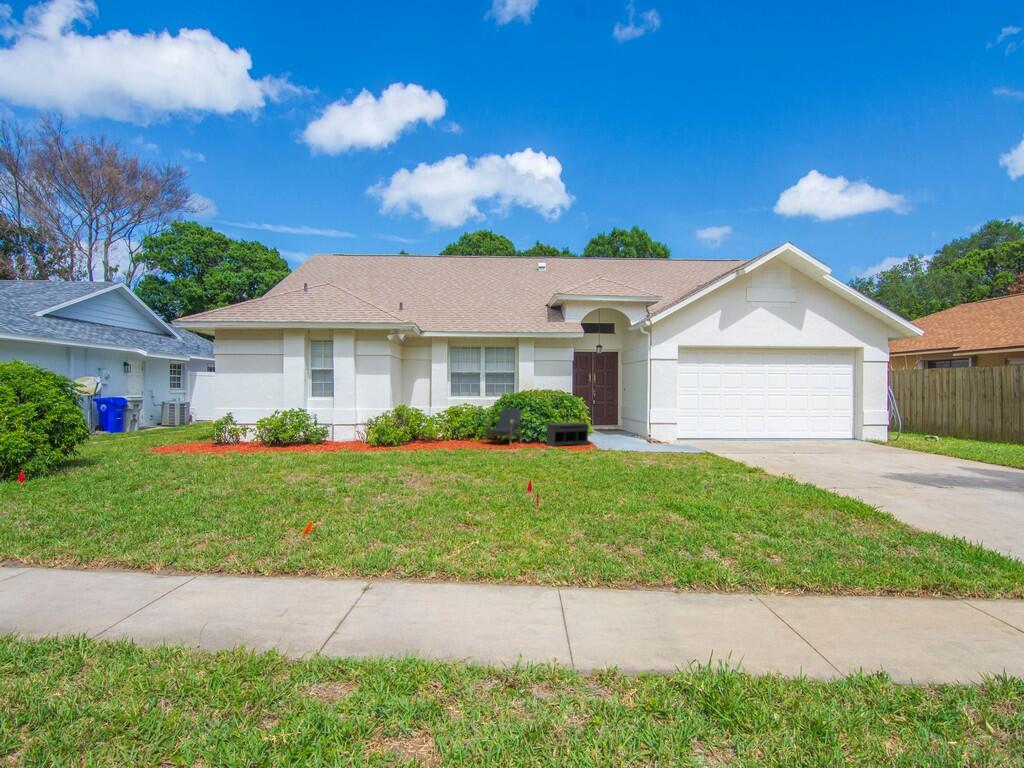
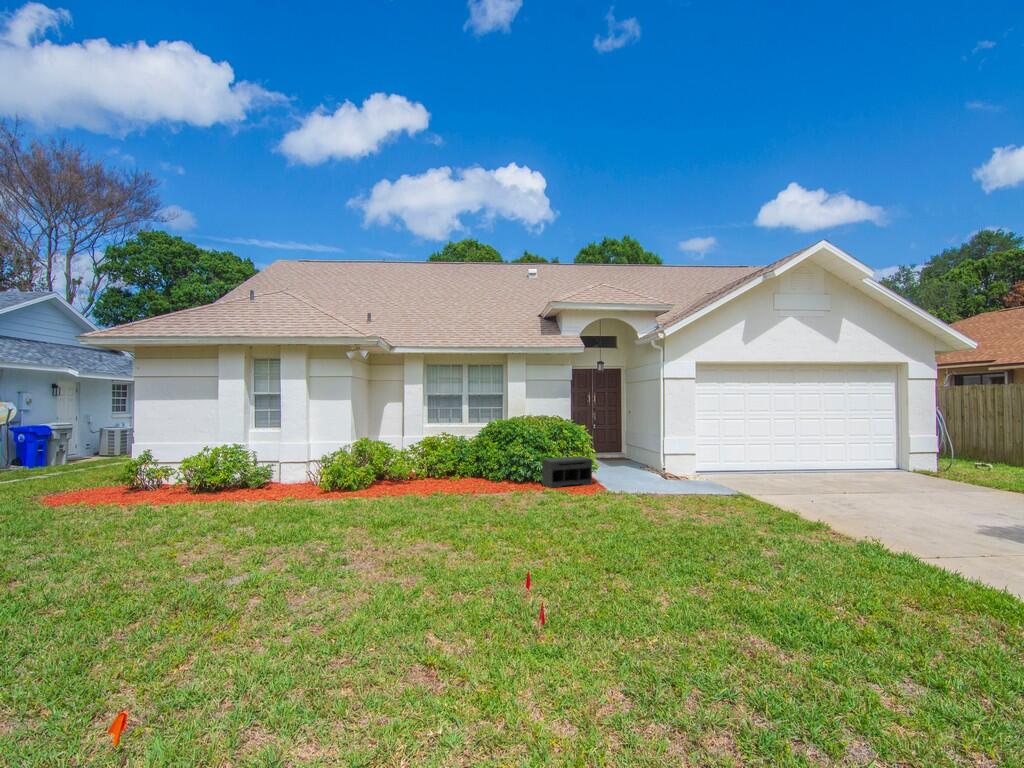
lounge chair: present [486,408,522,445] -> none [467,440,512,488]

